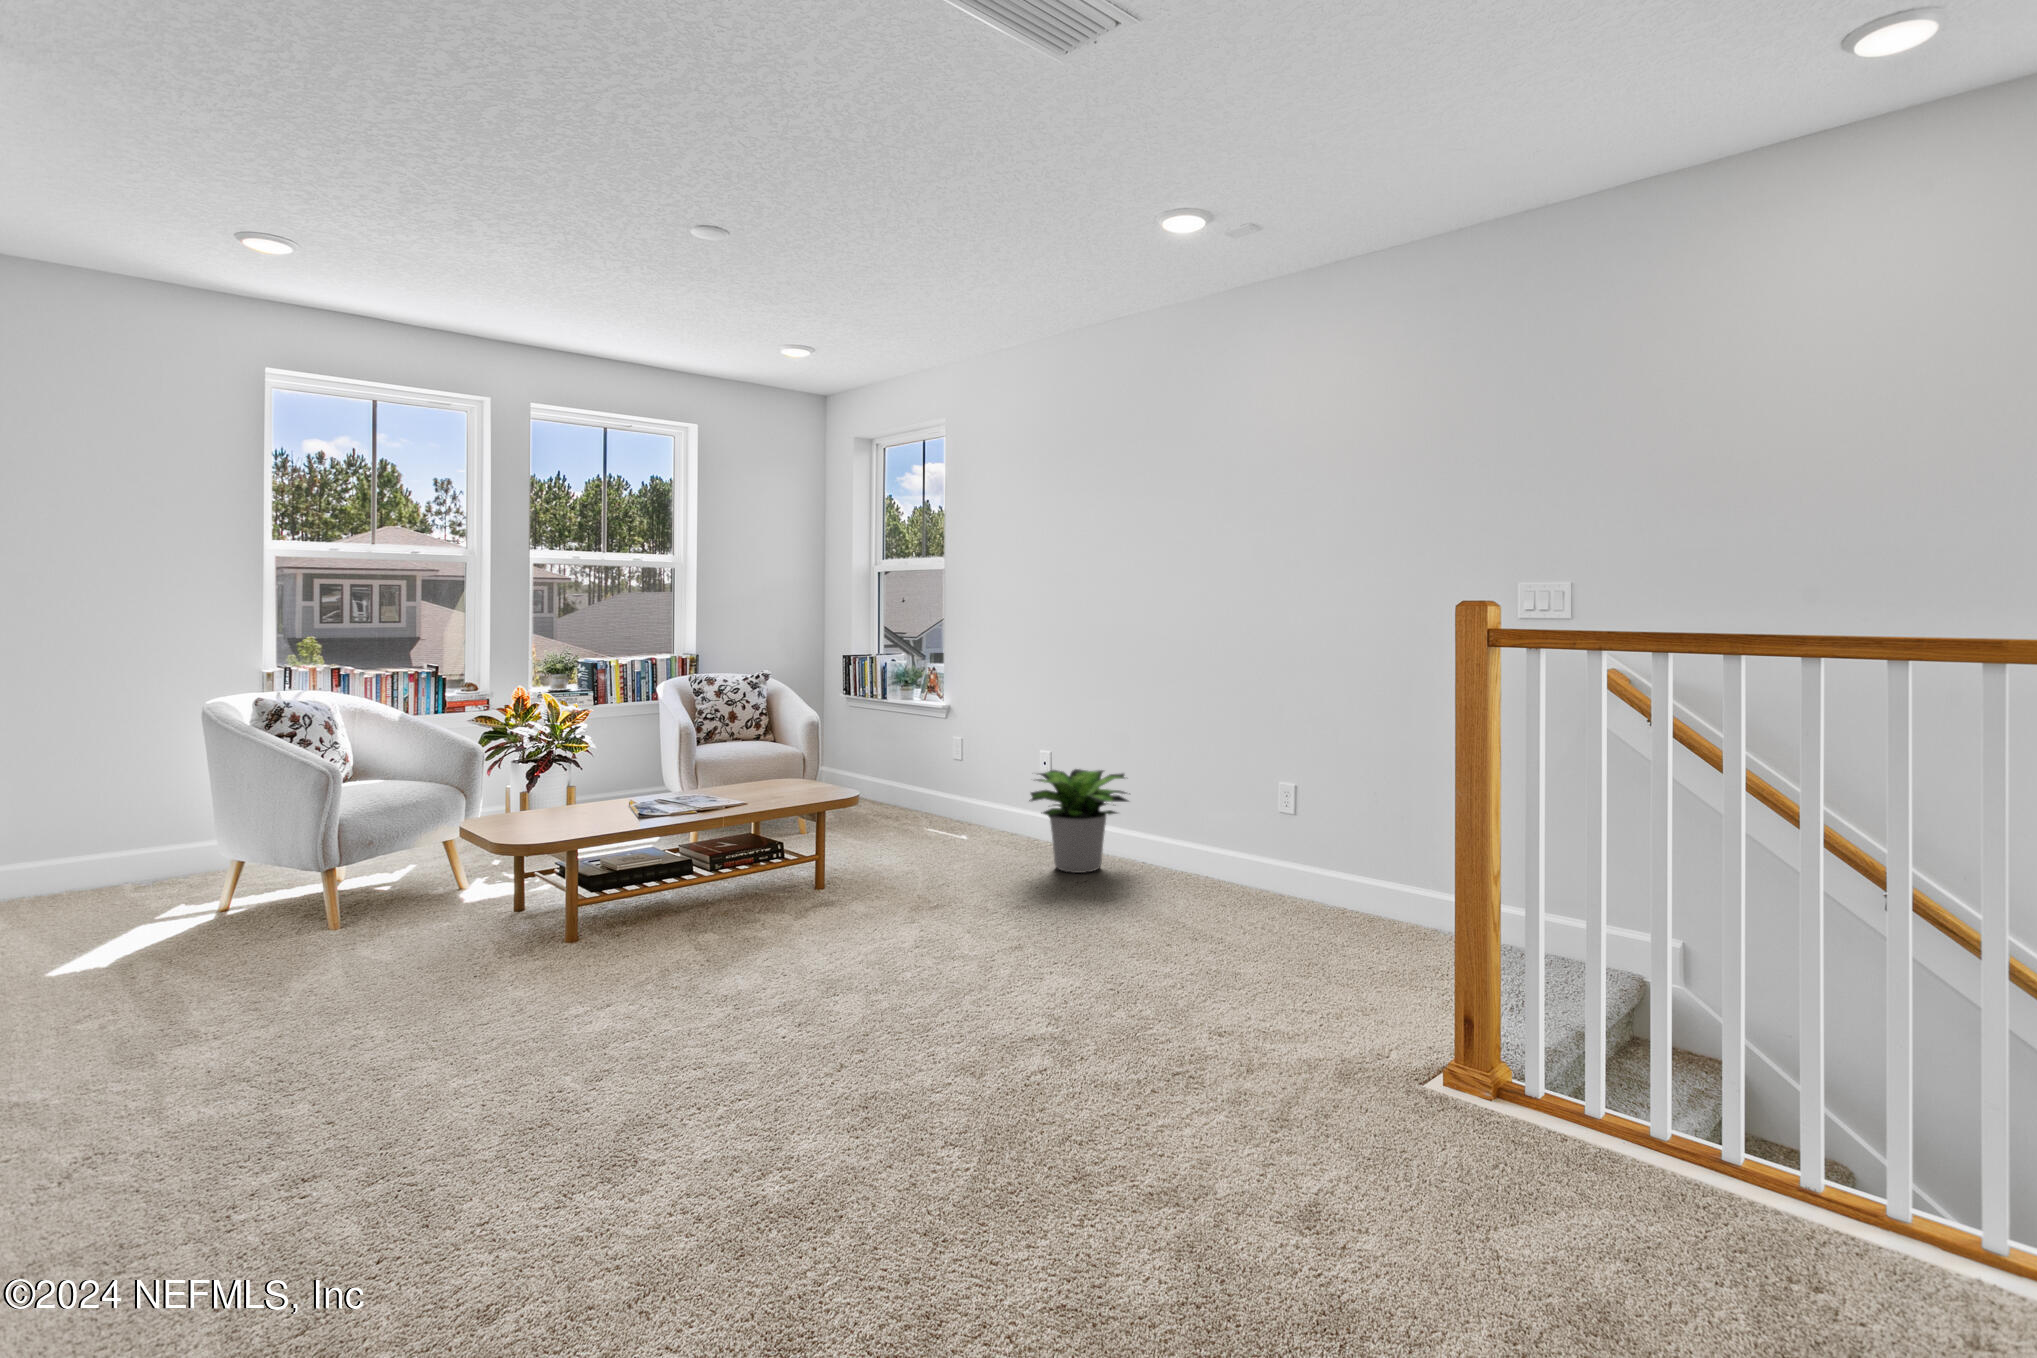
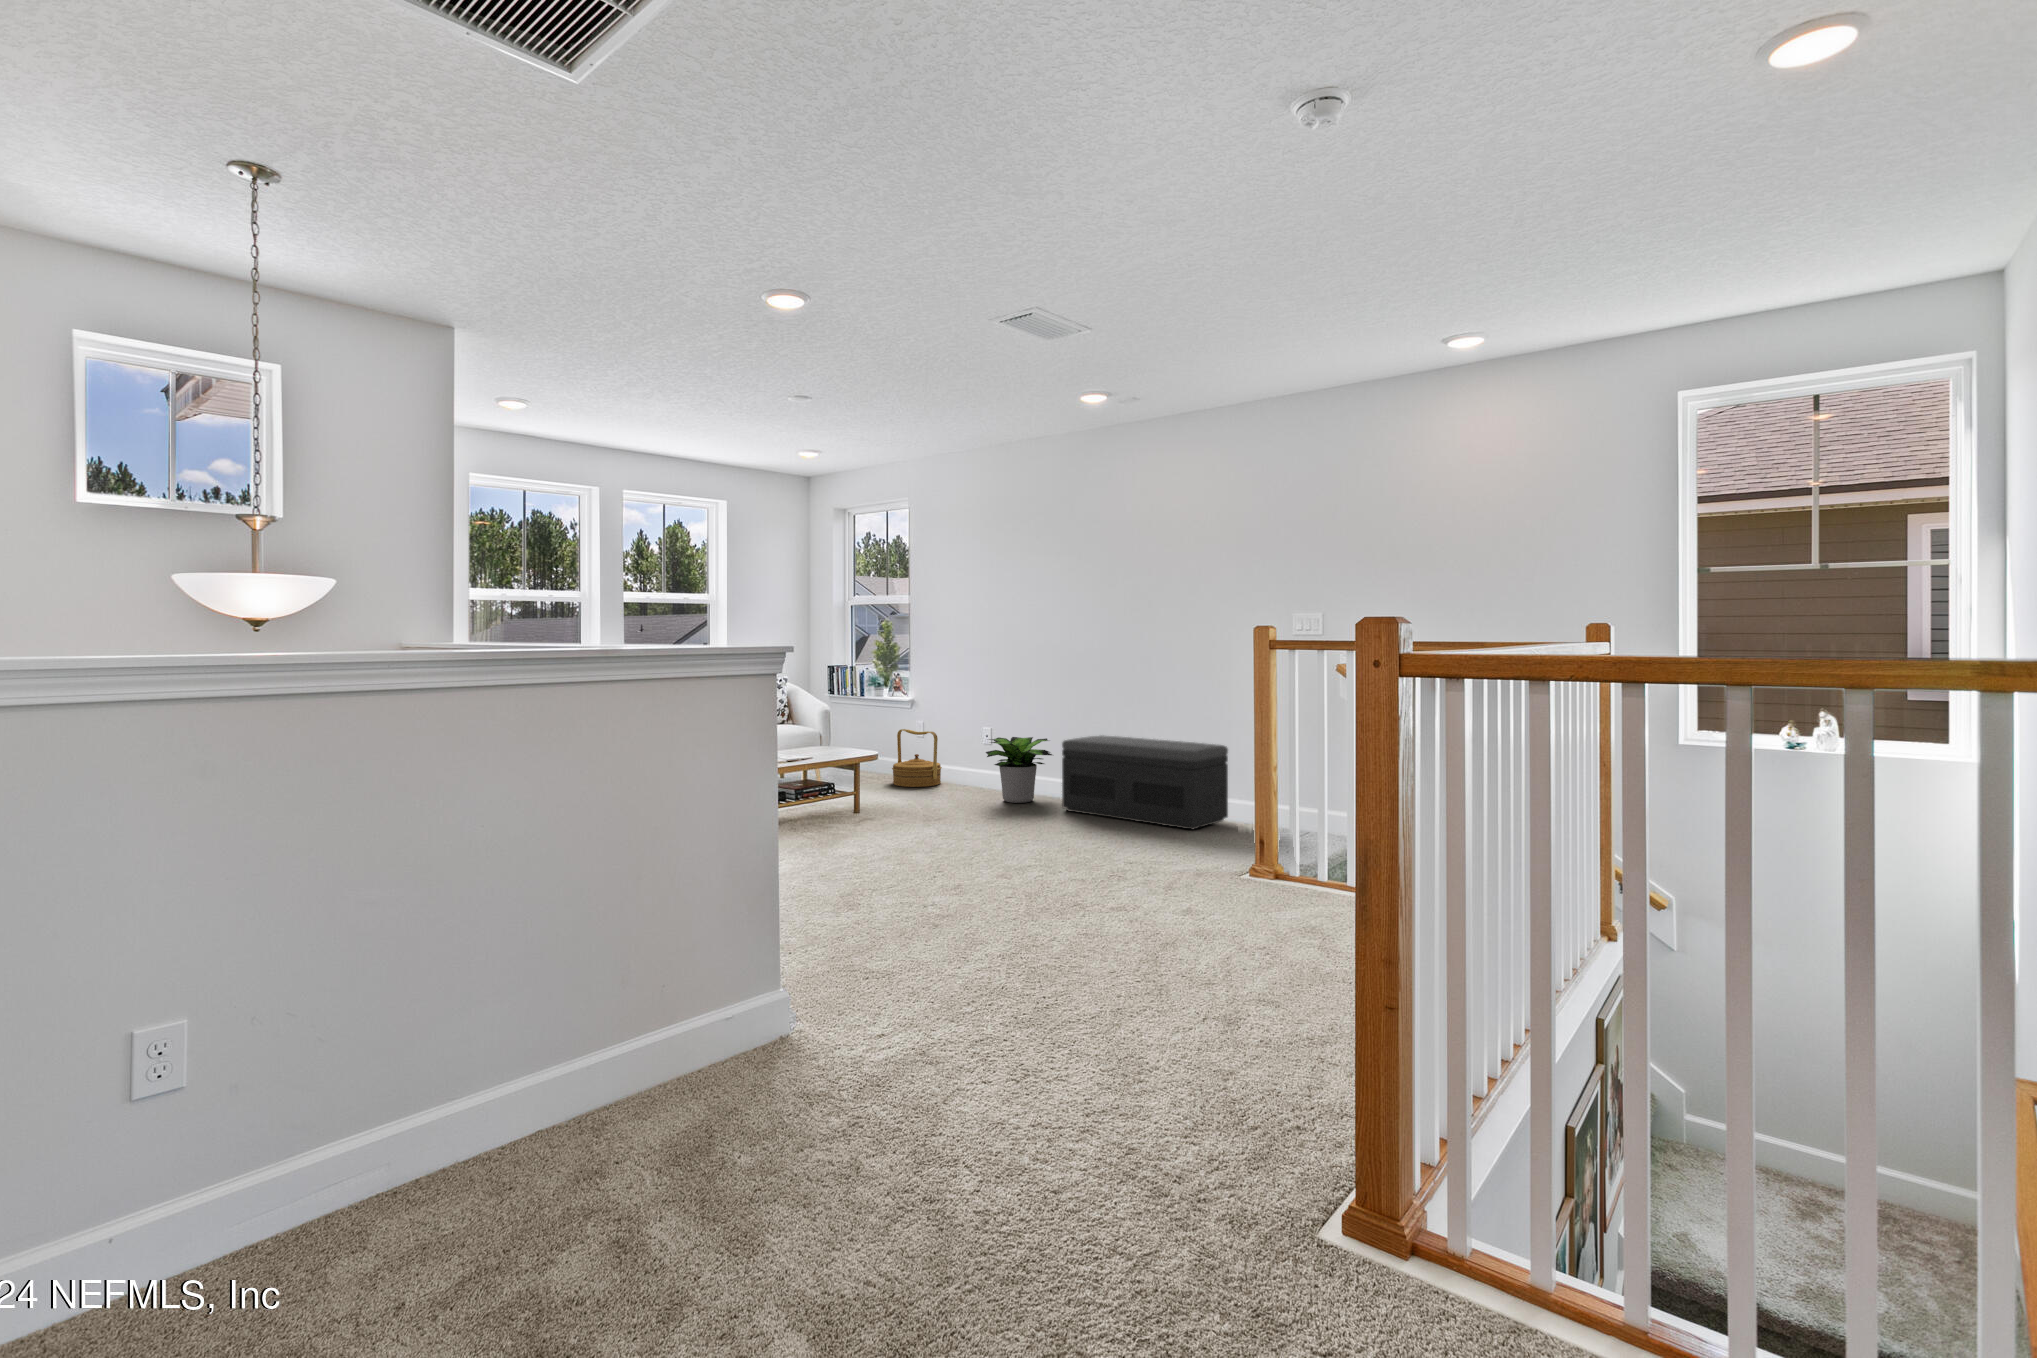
woven basket: none [909,750,982,836] -> present [892,729,942,787]
storage bench: none [1138,773,1405,944] -> present [1062,735,1228,830]

